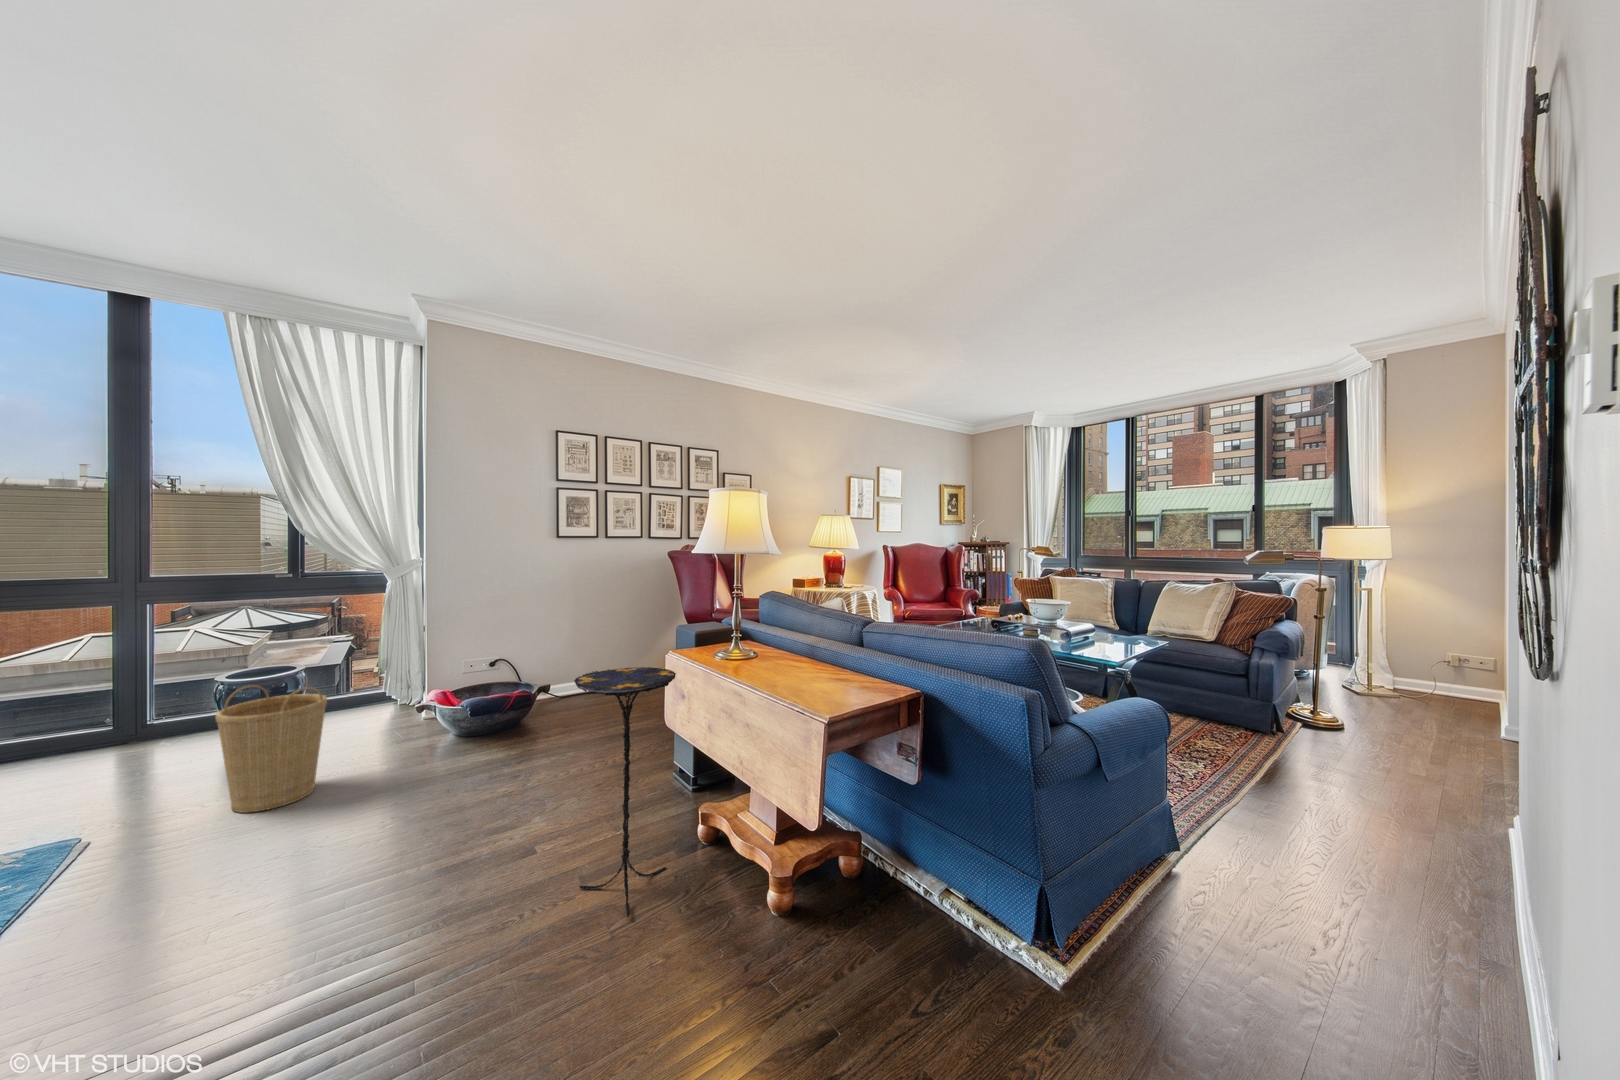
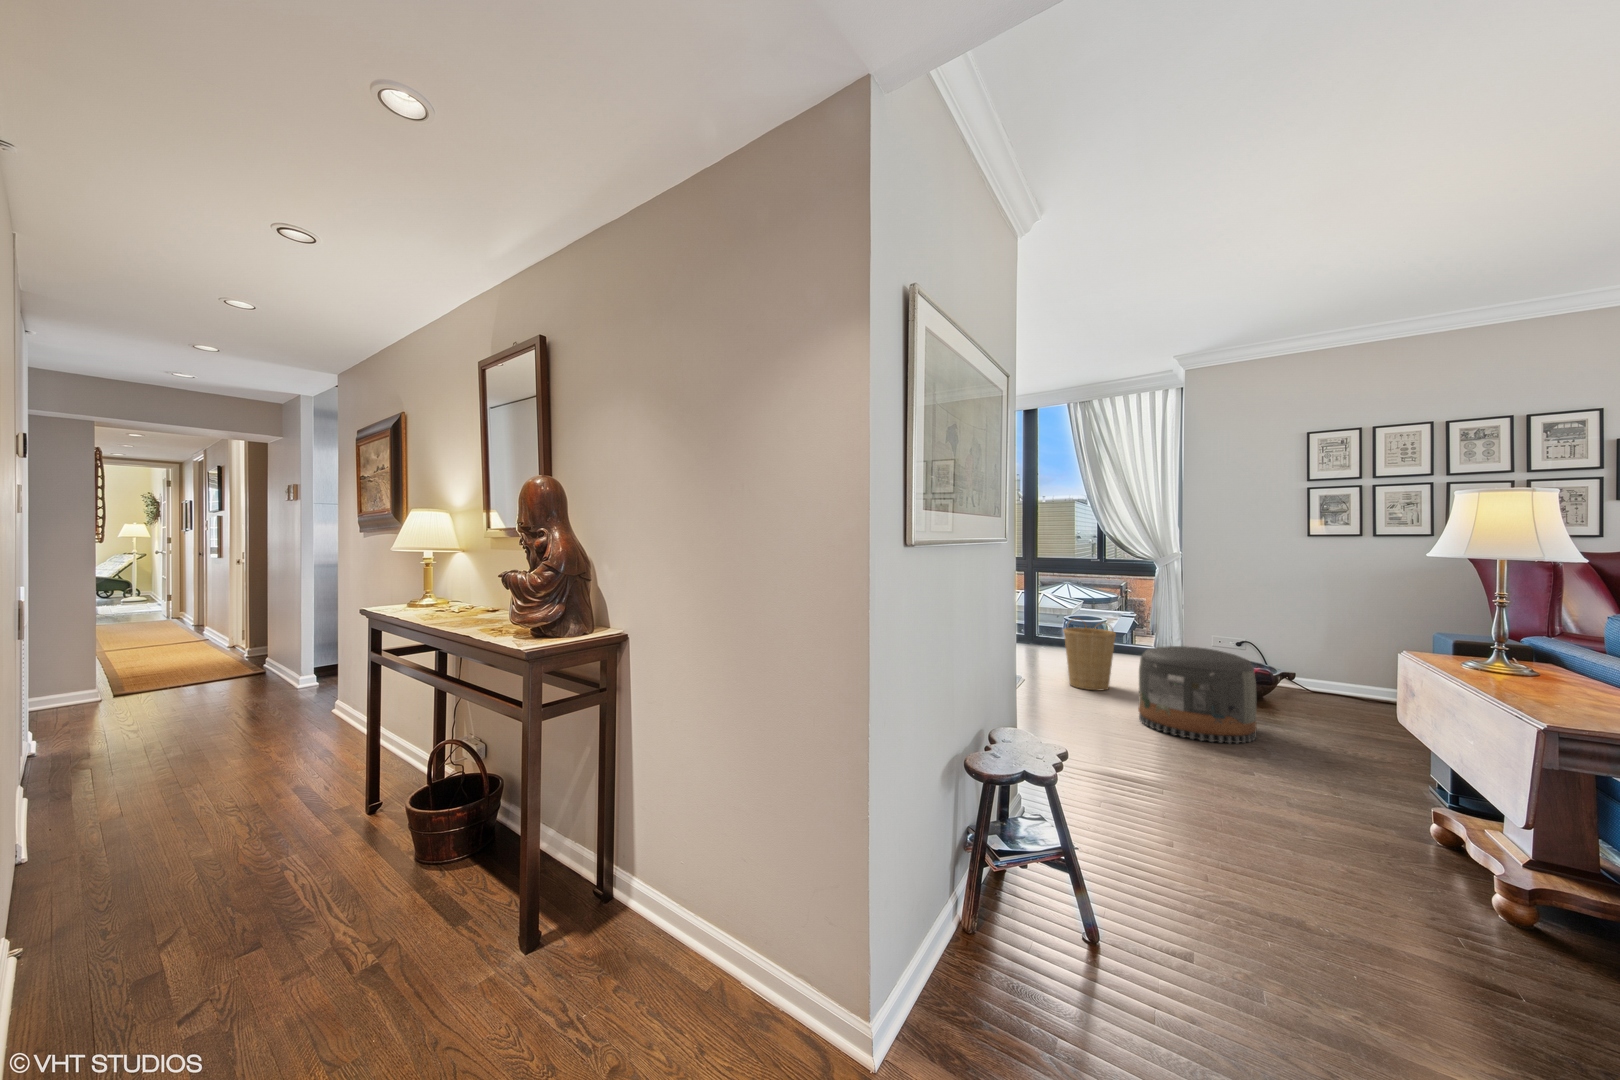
side table: present [574,667,676,918] -> none [1268,620,1376,809]
pouf: none [373,703,535,860] -> present [1139,646,1256,743]

